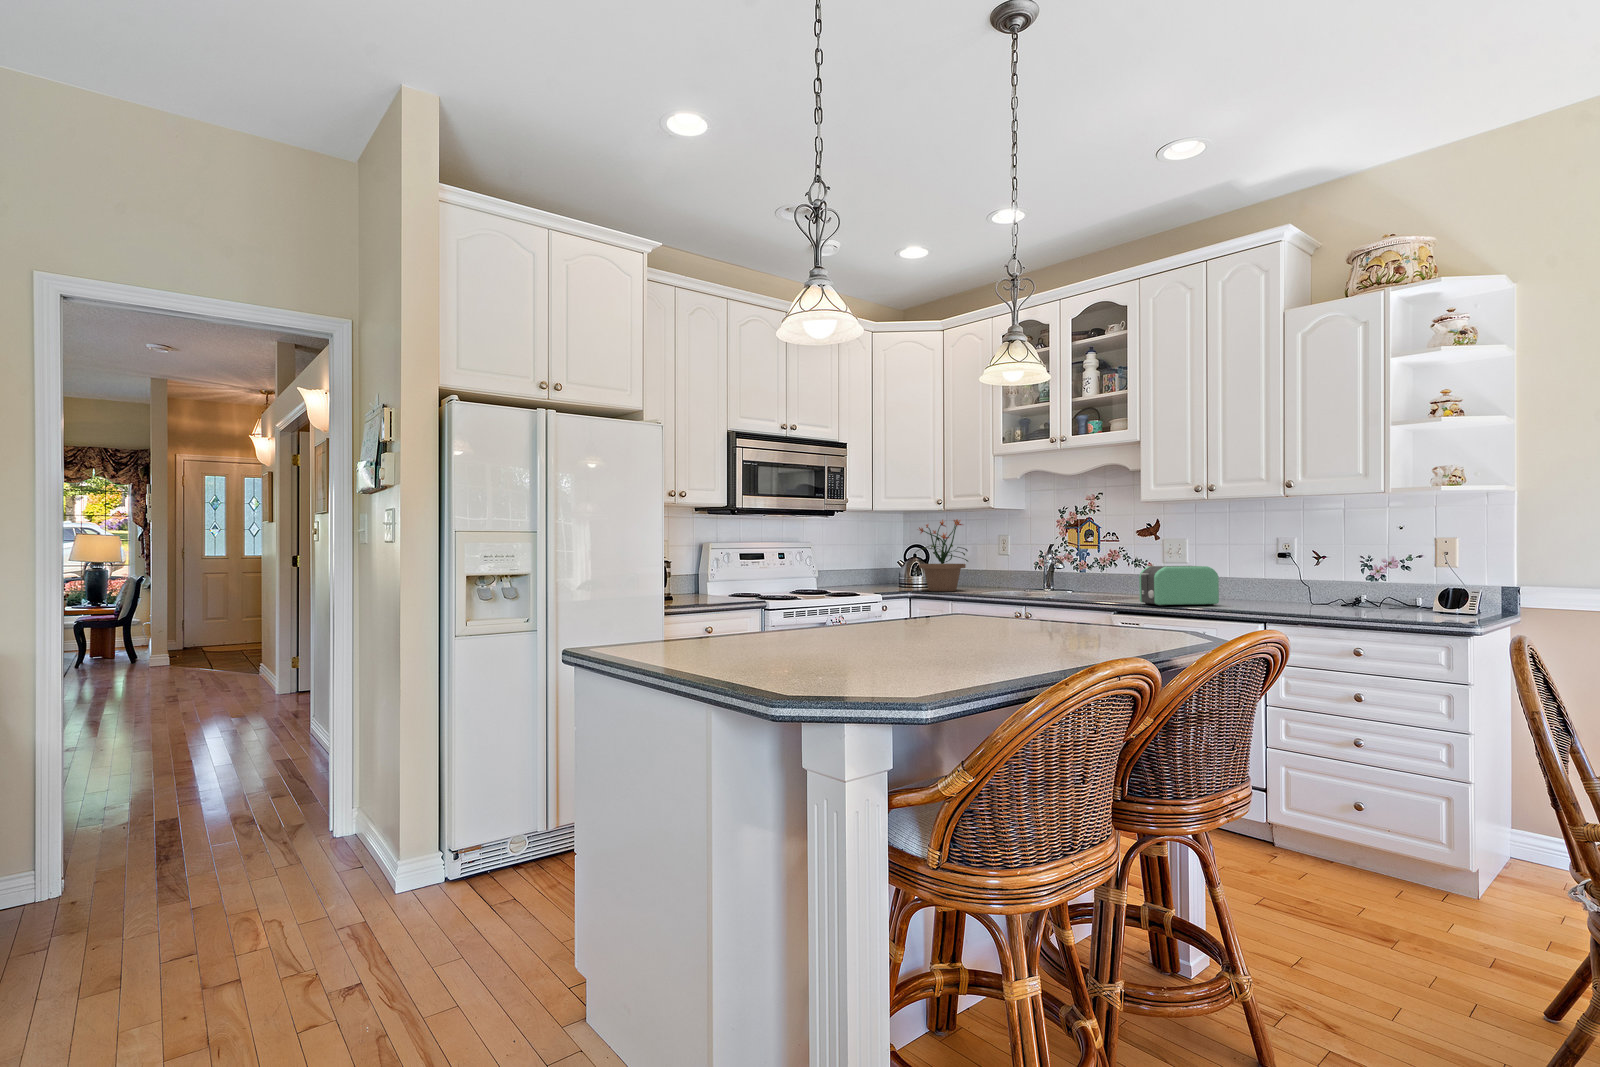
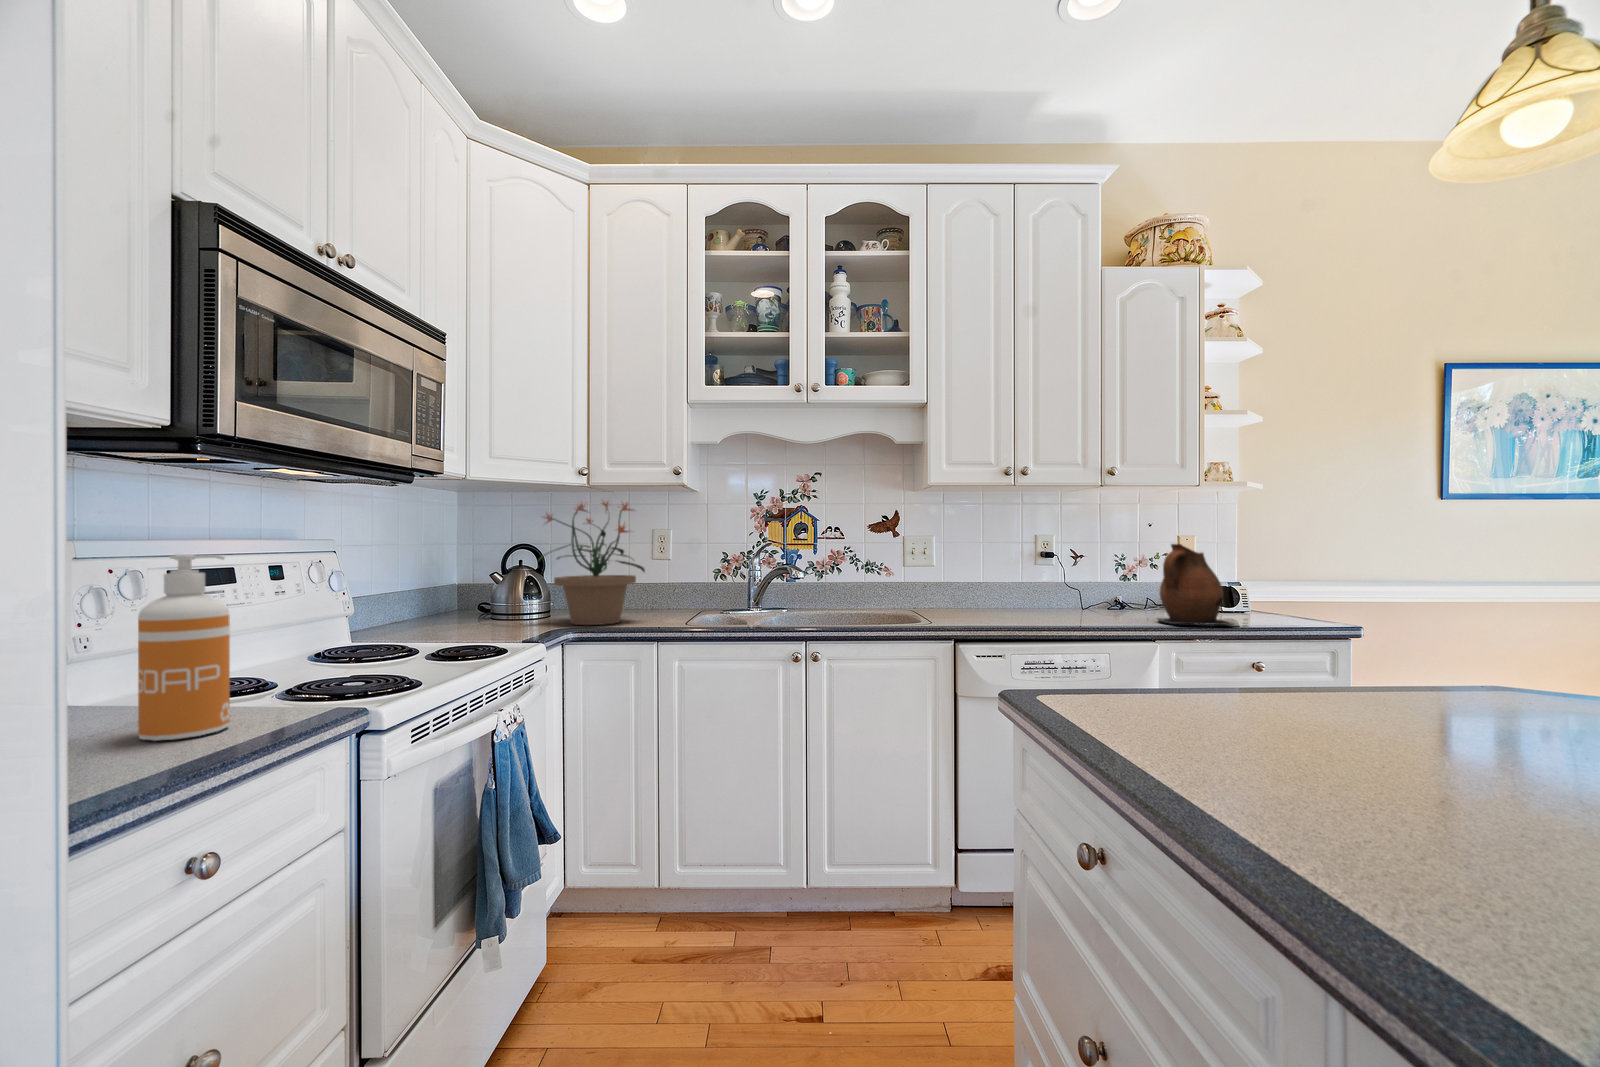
ceramic pitcher: none [1295,545,1376,617] -> present [1158,544,1233,625]
soap dispenser: none [708,548,730,602] -> present [138,554,230,741]
toaster: present [1139,566,1219,606] -> none [965,570,1040,627]

